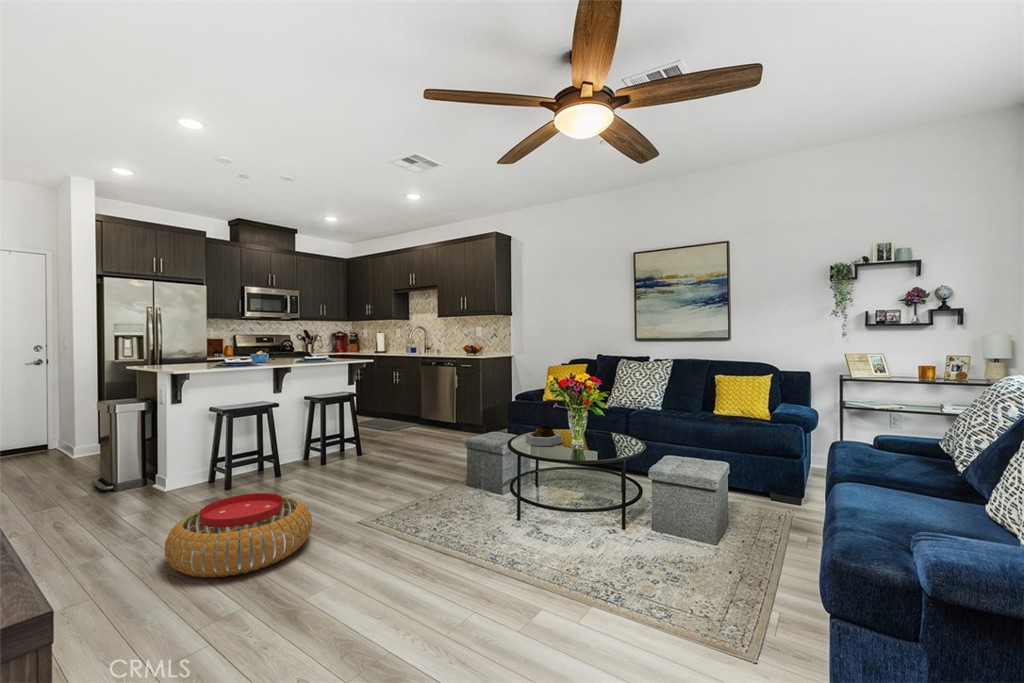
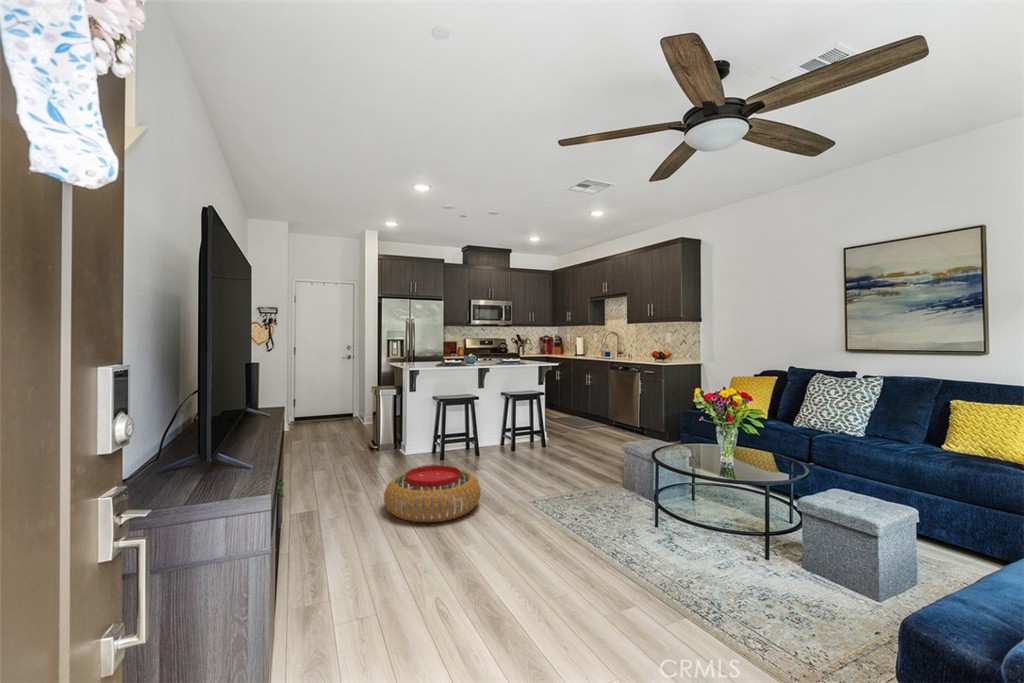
decorative bowl: present [526,426,562,446] -> none [672,438,709,460]

